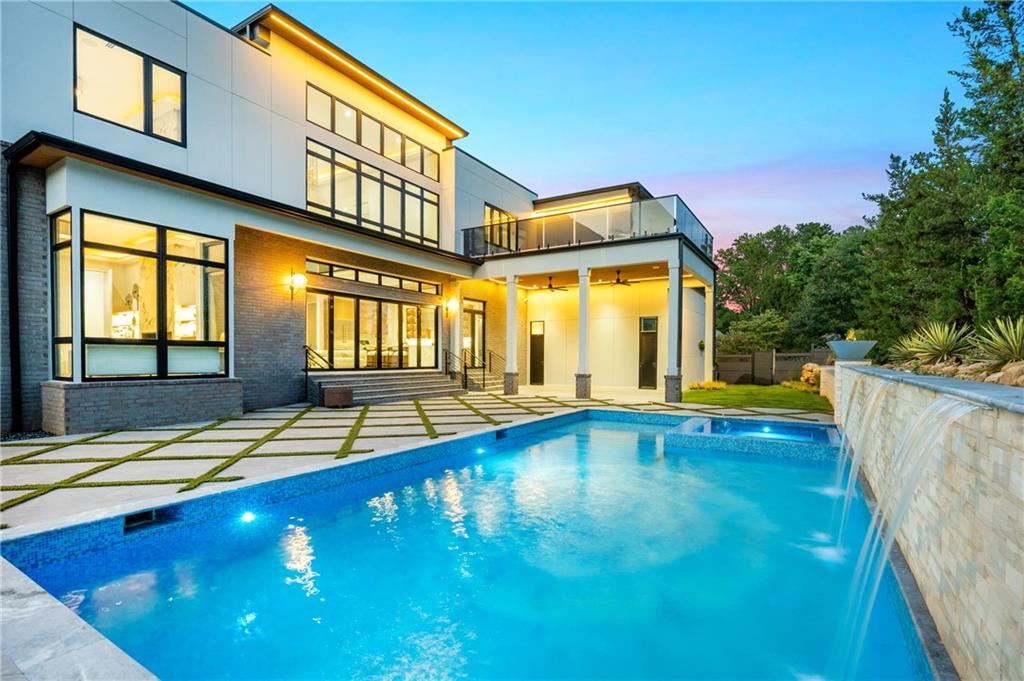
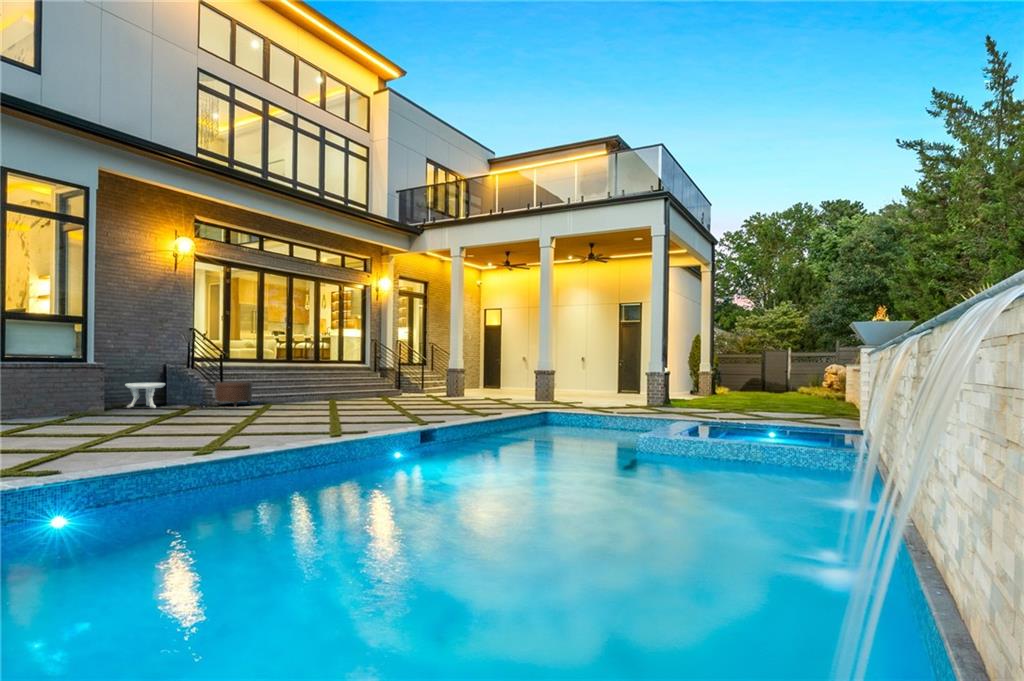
side table: none [256,390,287,411] -> present [125,383,165,408]

